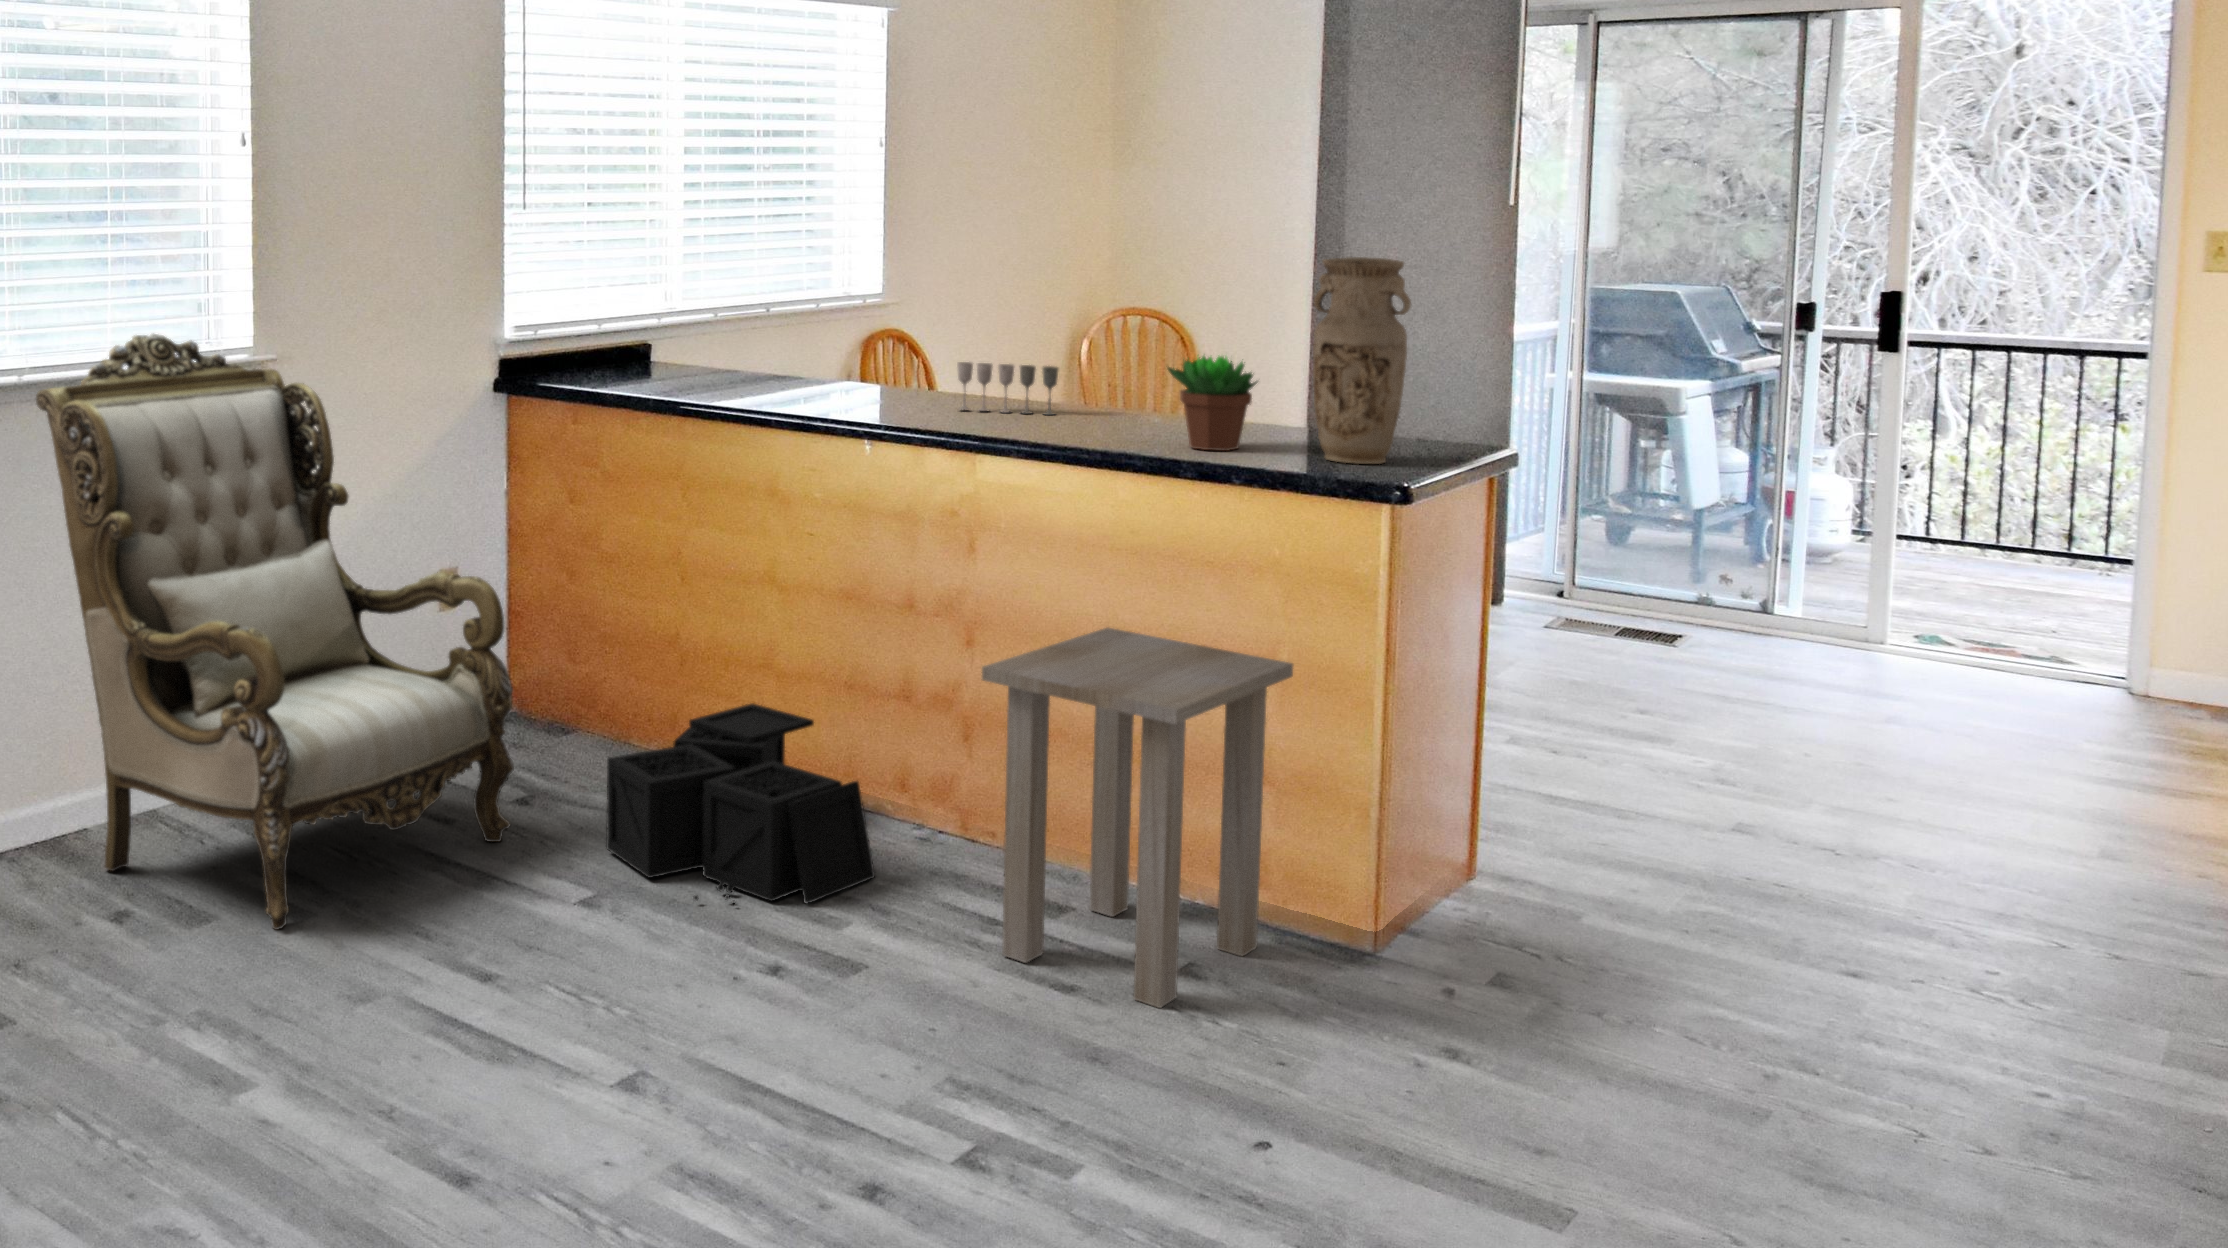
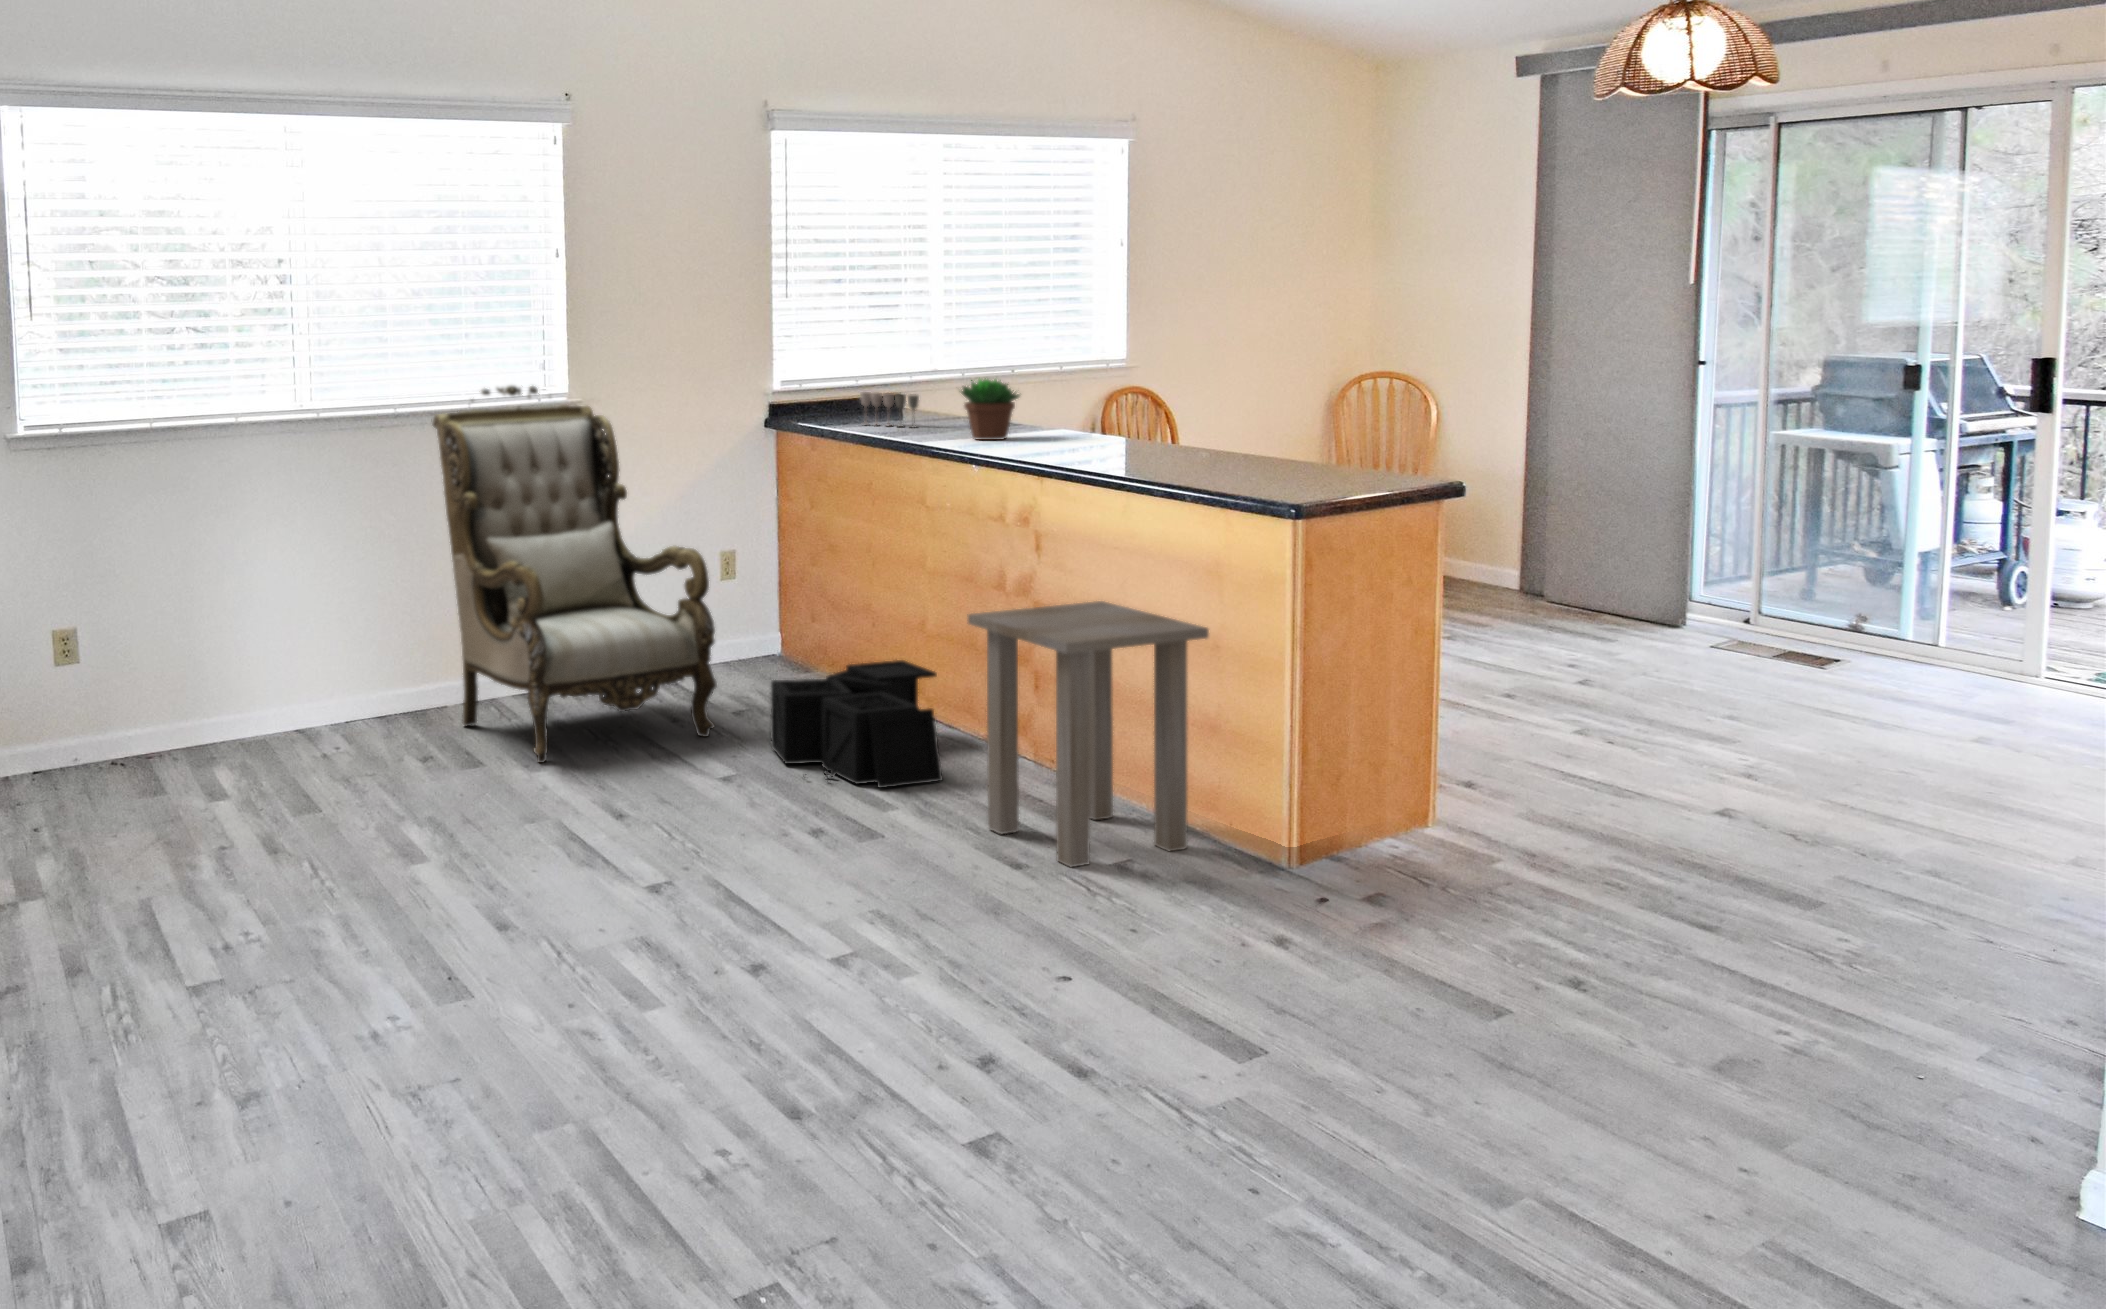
vase: present [1313,257,1411,464] -> none [1238,317,1313,477]
succulent plant: present [1168,356,1257,451] -> present [961,378,1020,440]
wine glass: present [957,362,1058,415] -> present [860,392,919,428]

